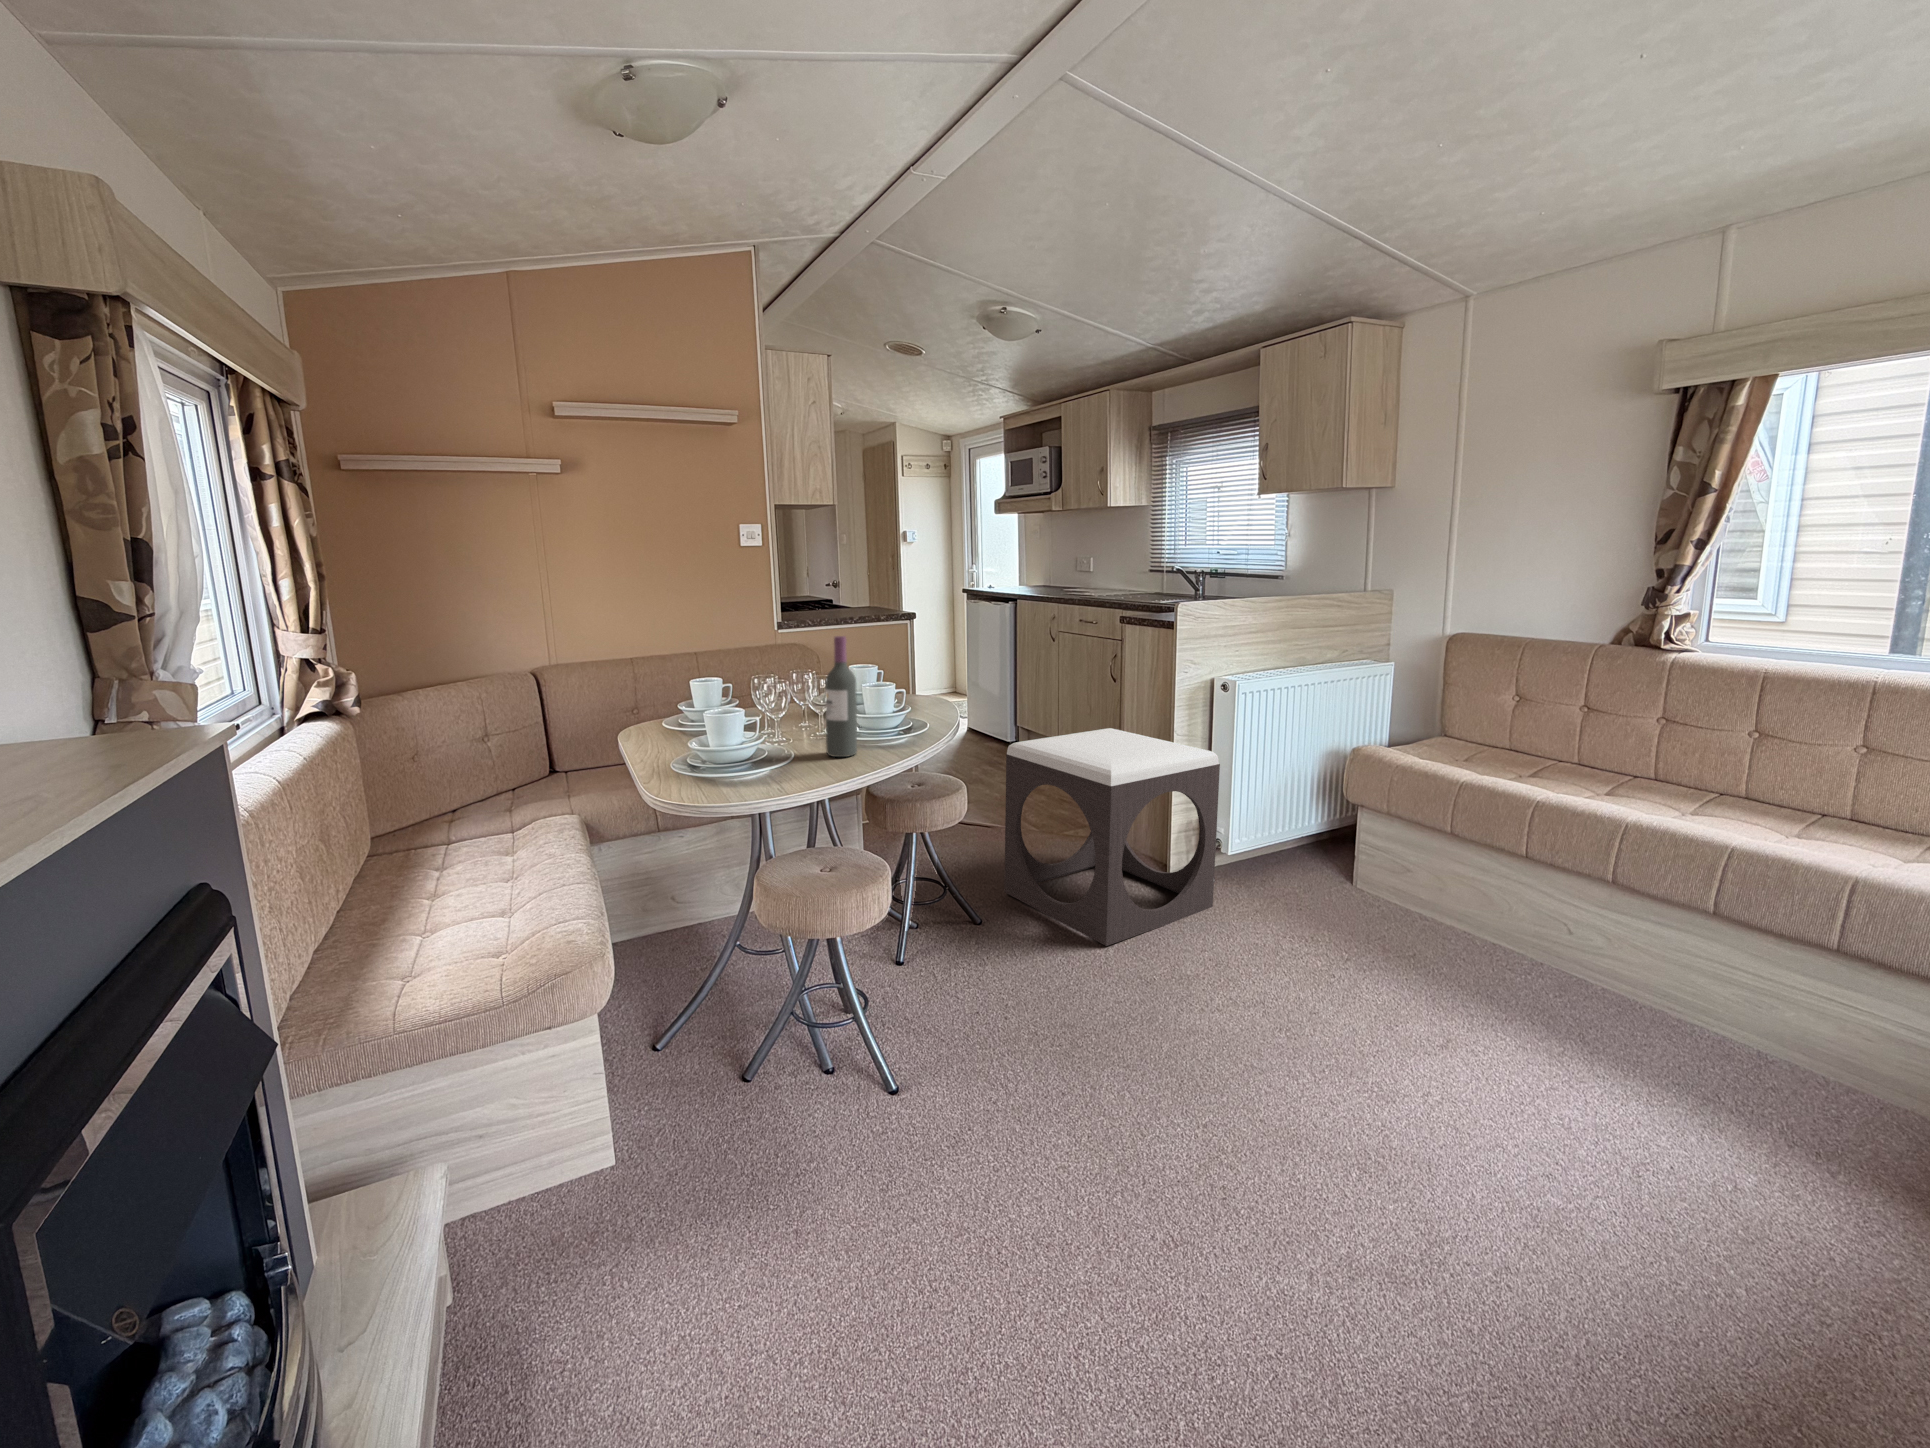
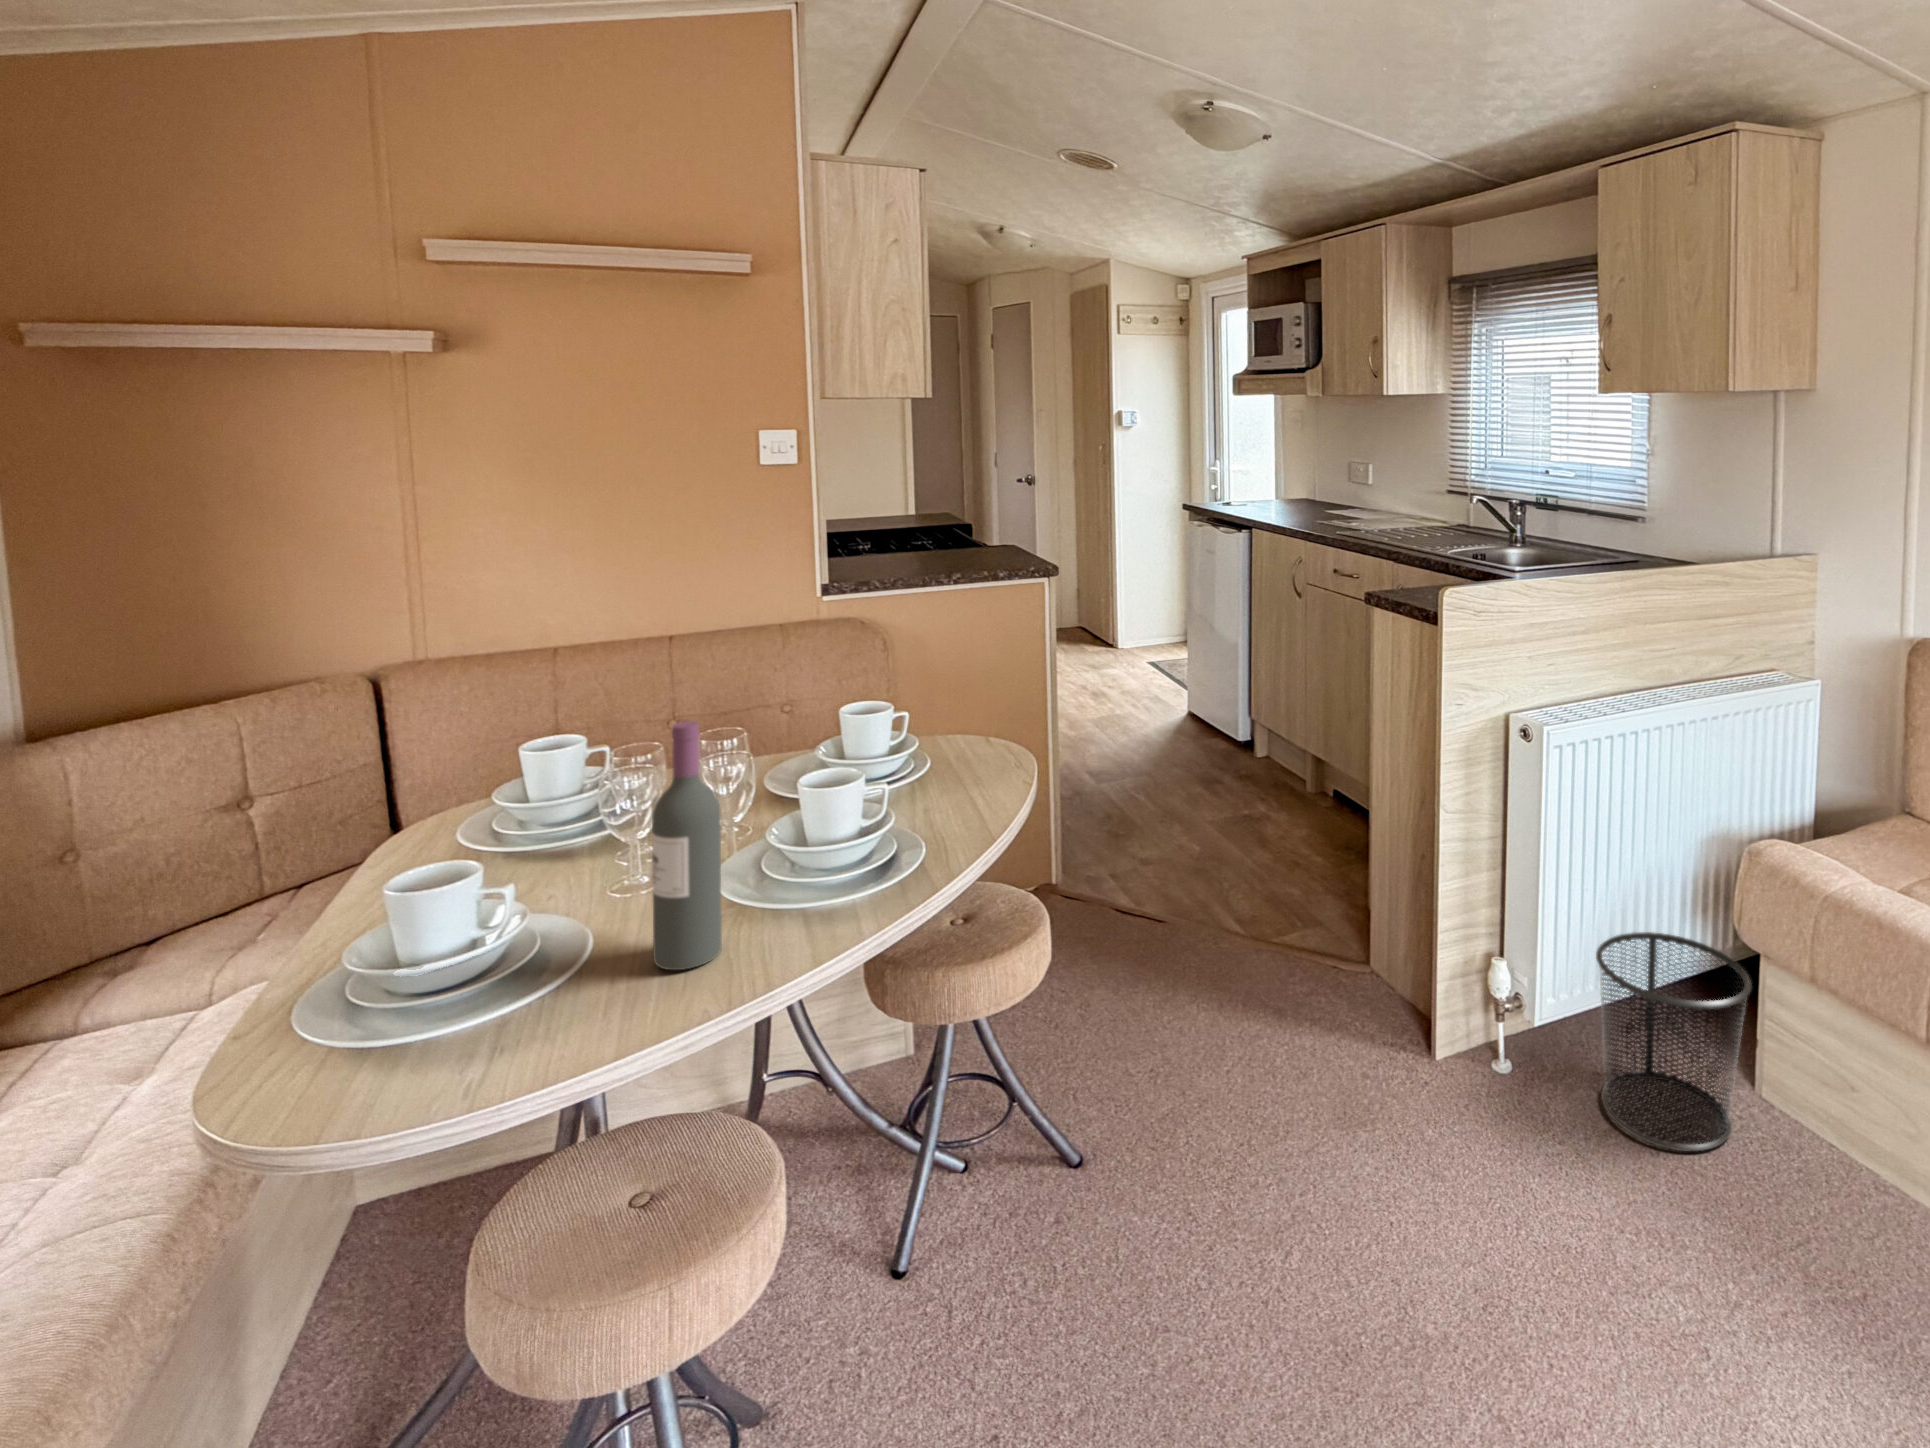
footstool: present [1004,728,1220,946] -> none [1144,784,1510,1239]
waste bin: none [1266,802,1355,911] -> present [1596,932,1751,1151]

